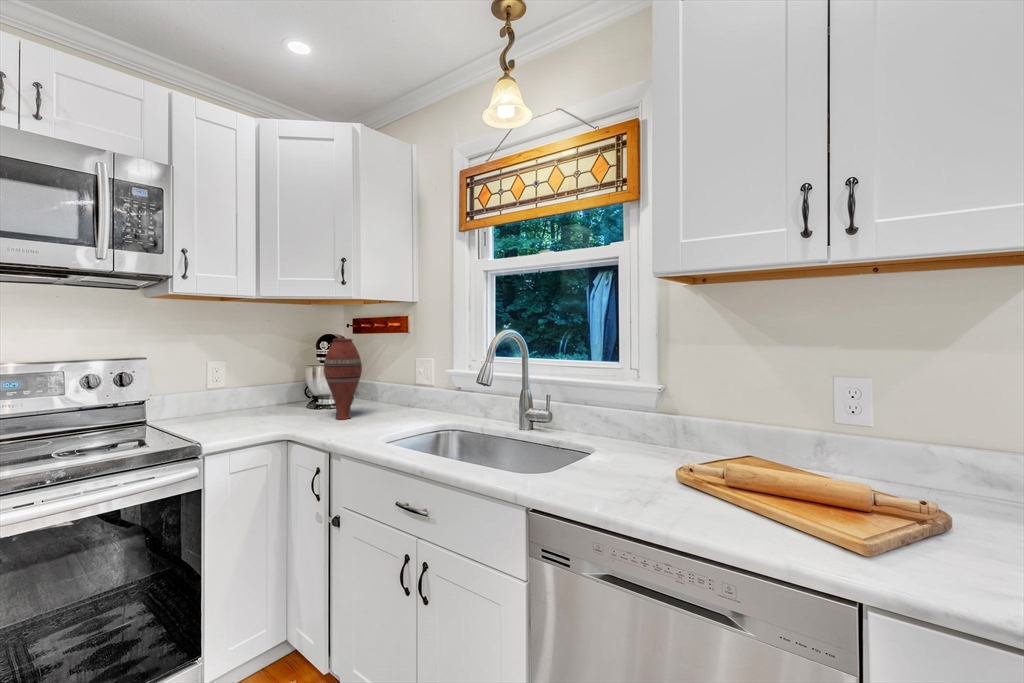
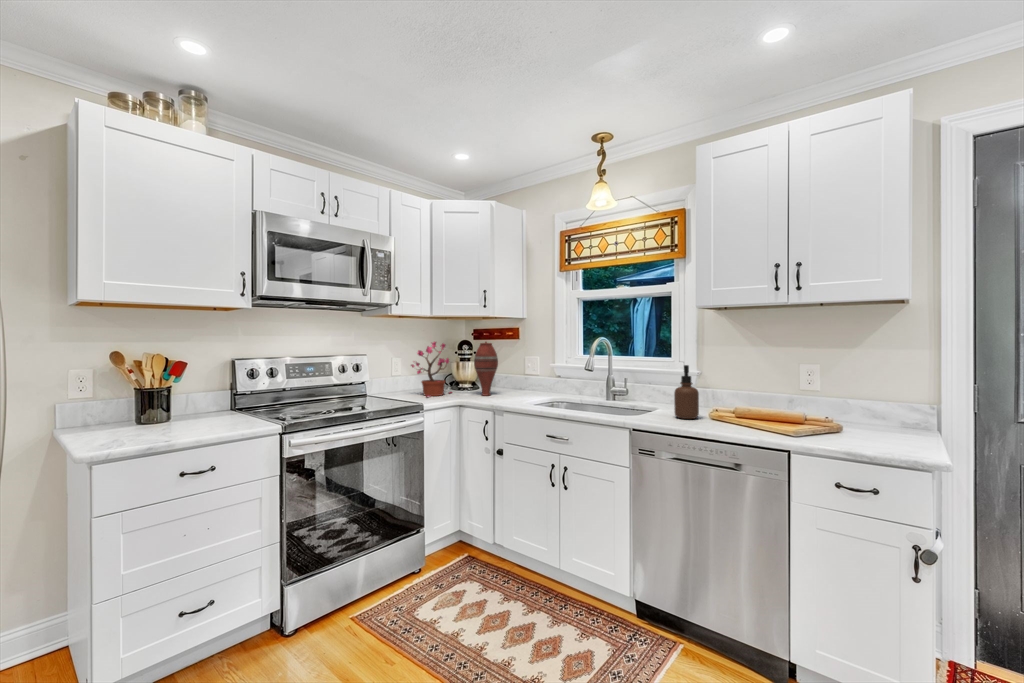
potted plant: none [223,336,298,424] -> present [411,342,452,397]
soap dispenser: none [611,382,655,483] -> present [674,365,699,419]

